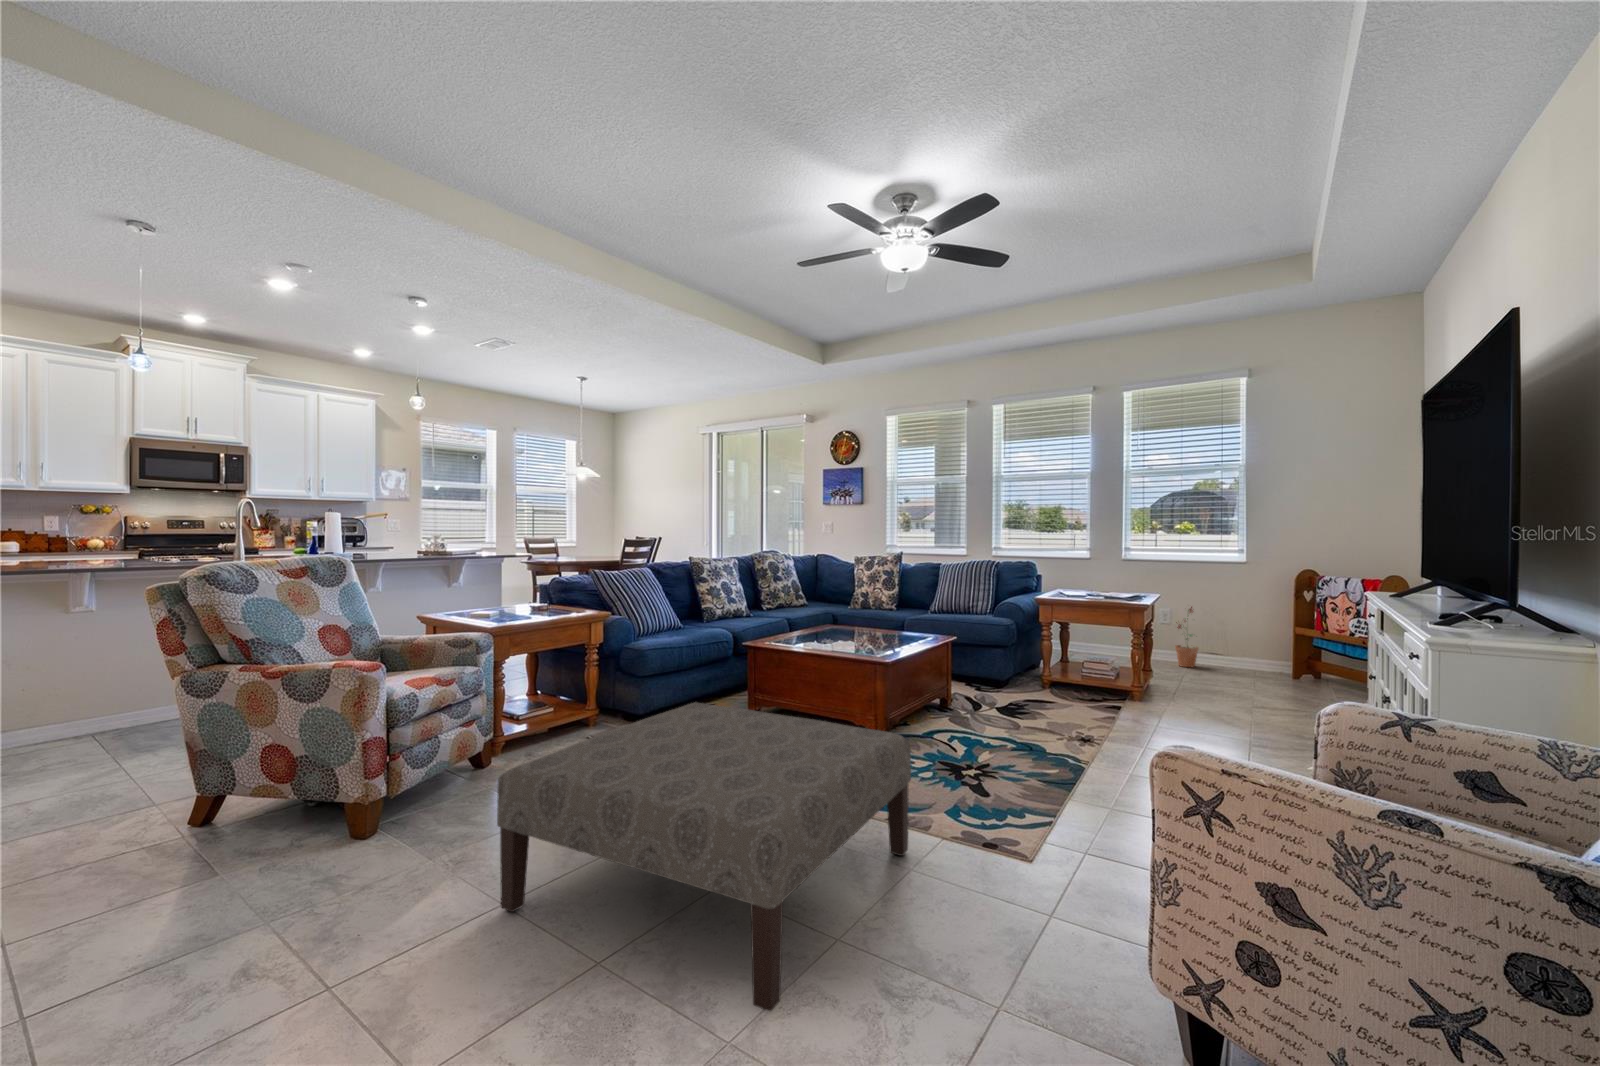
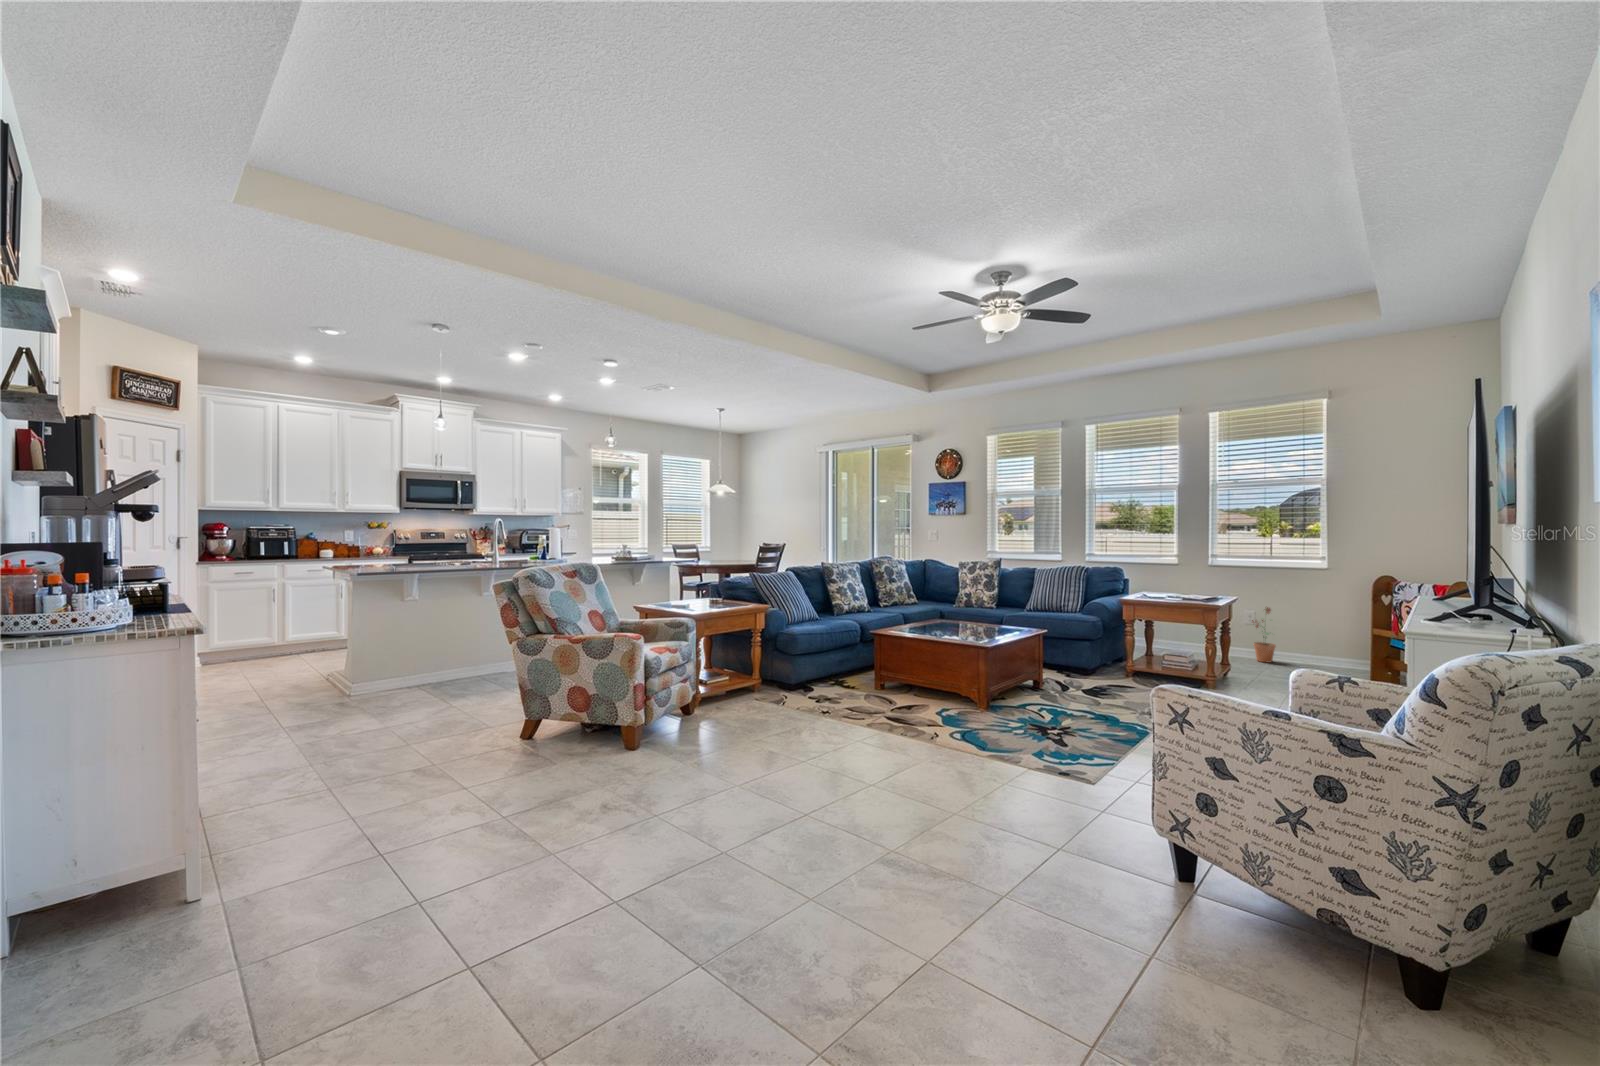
ottoman: present [497,702,911,1011] -> none [735,669,1006,843]

